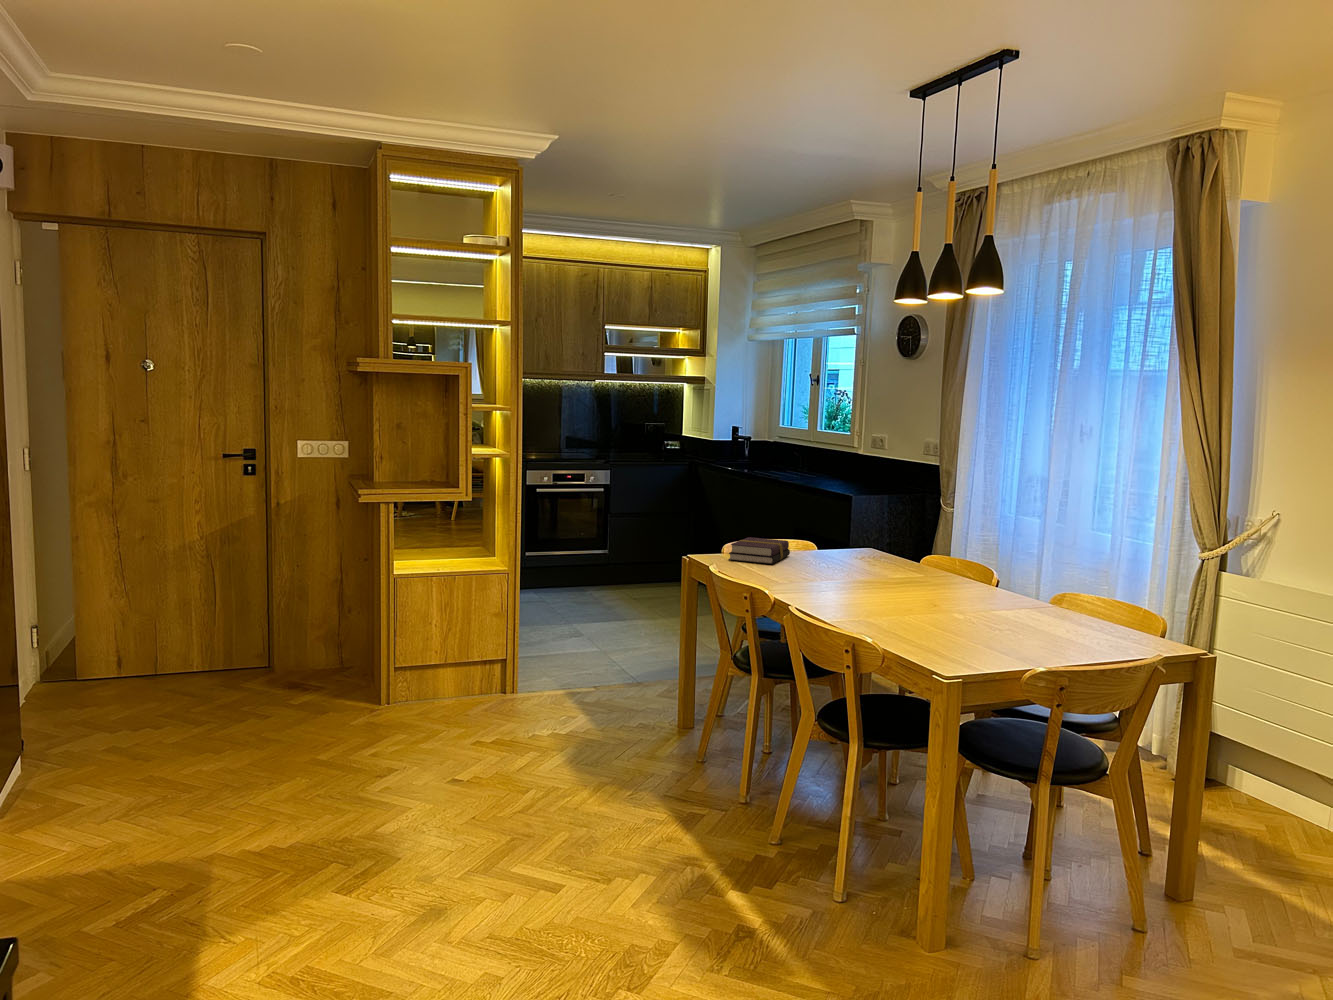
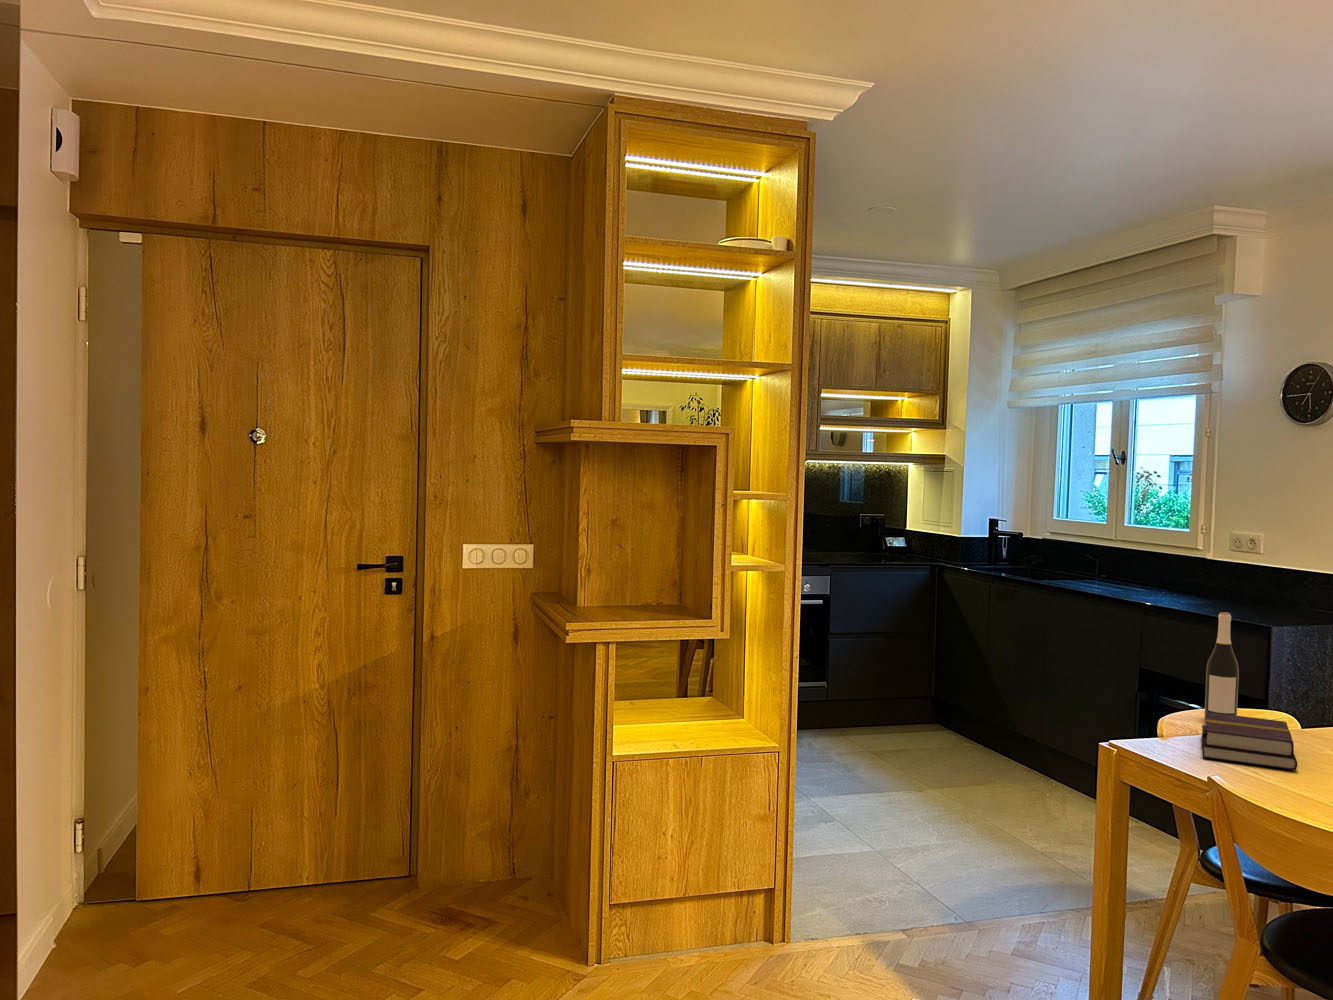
wine bottle: none [762,479,781,547] -> present [1205,612,1239,719]

